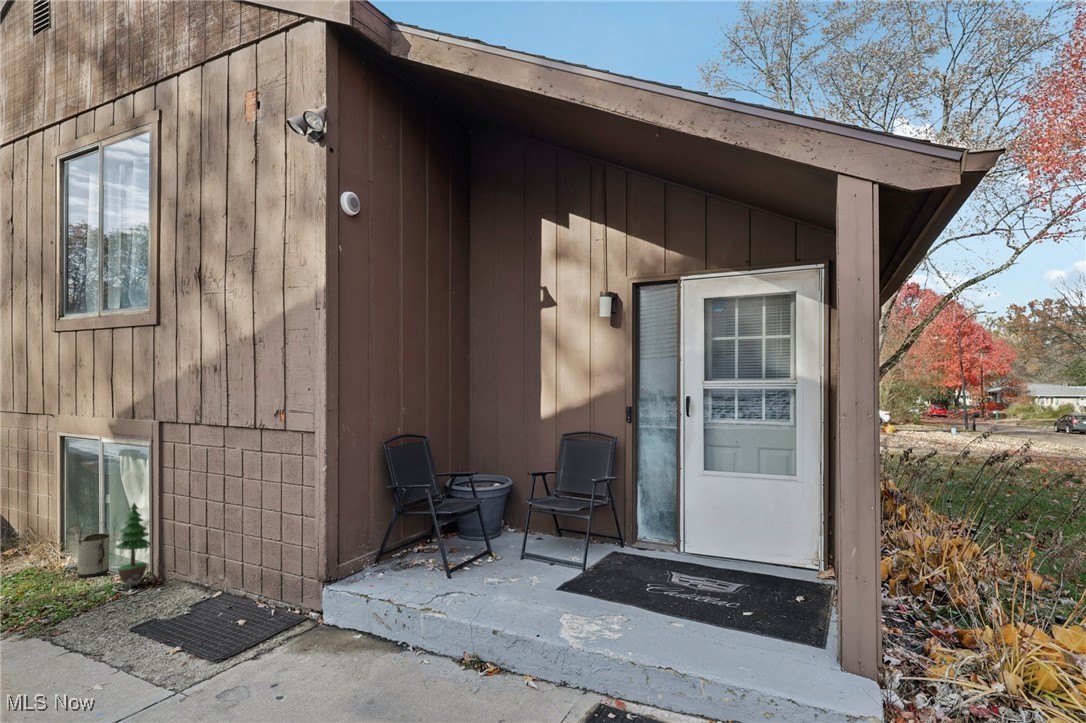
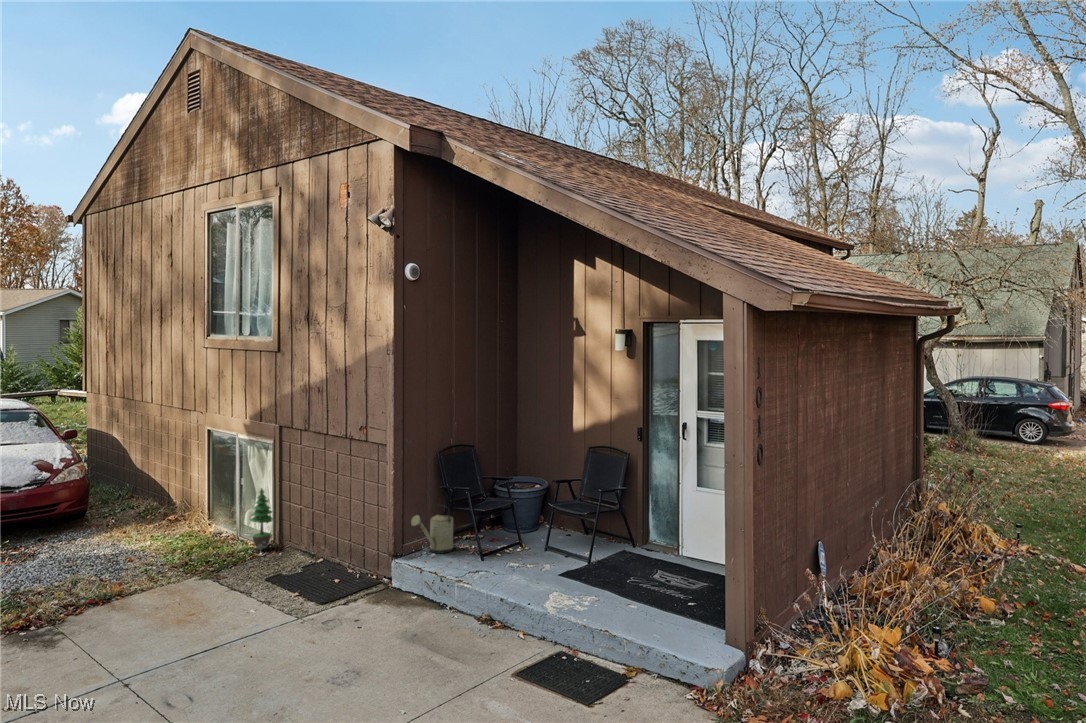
watering can: present [66,523,110,578] -> present [411,508,455,553]

